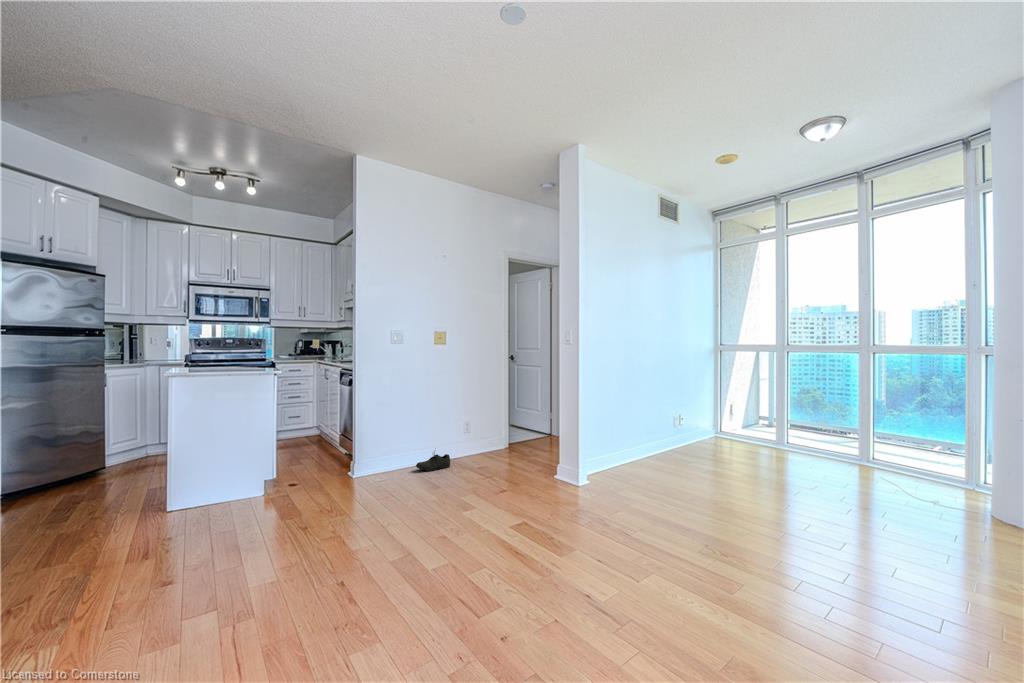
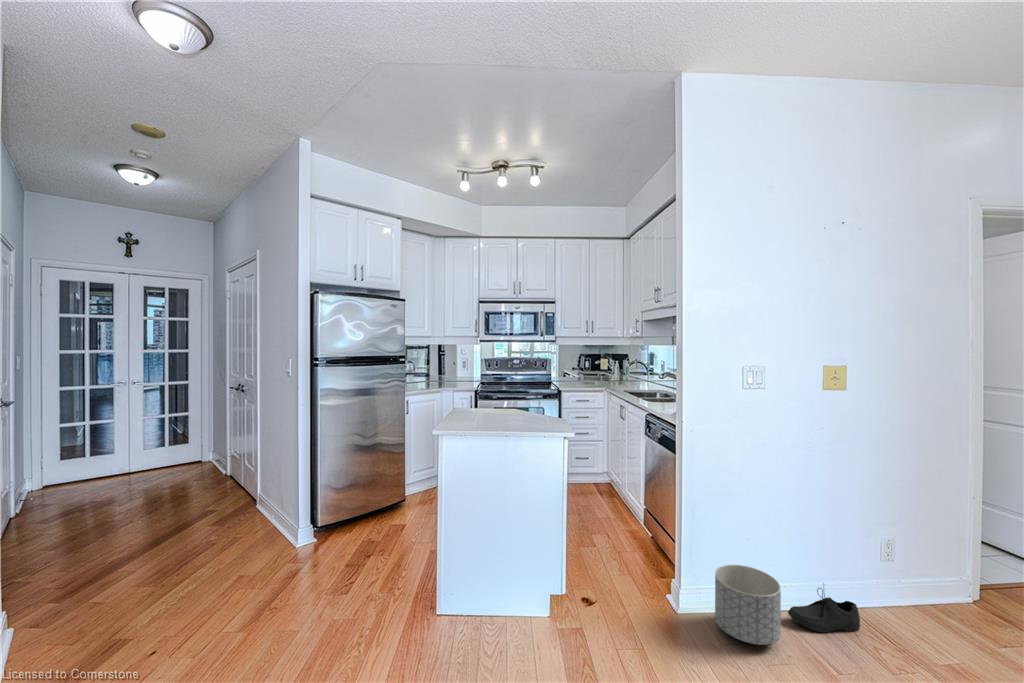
planter: none [375,444,408,481] -> present [715,565,781,645]

